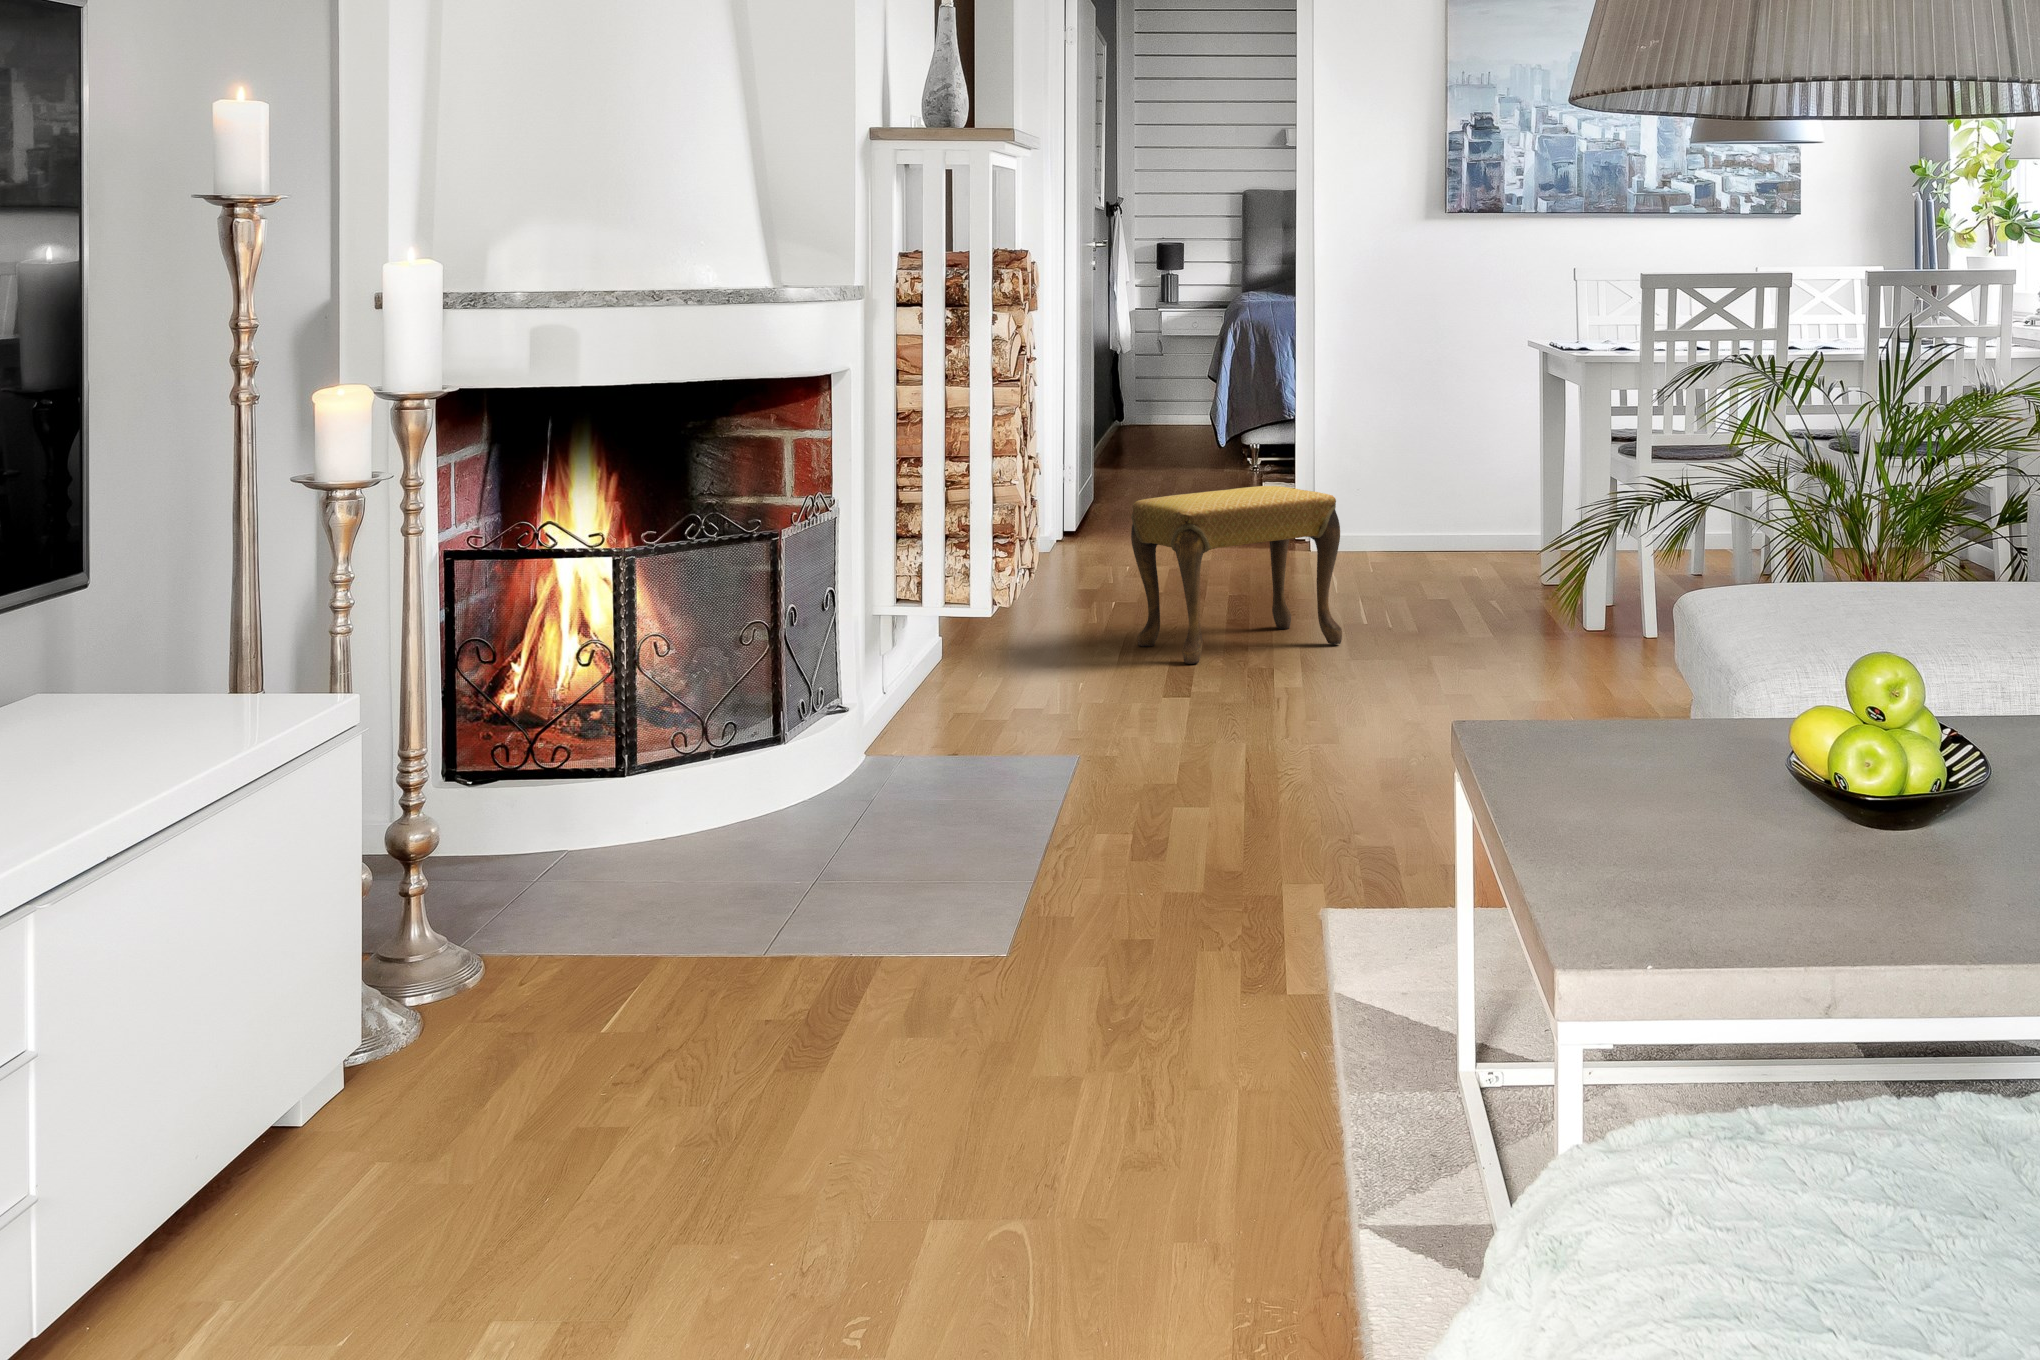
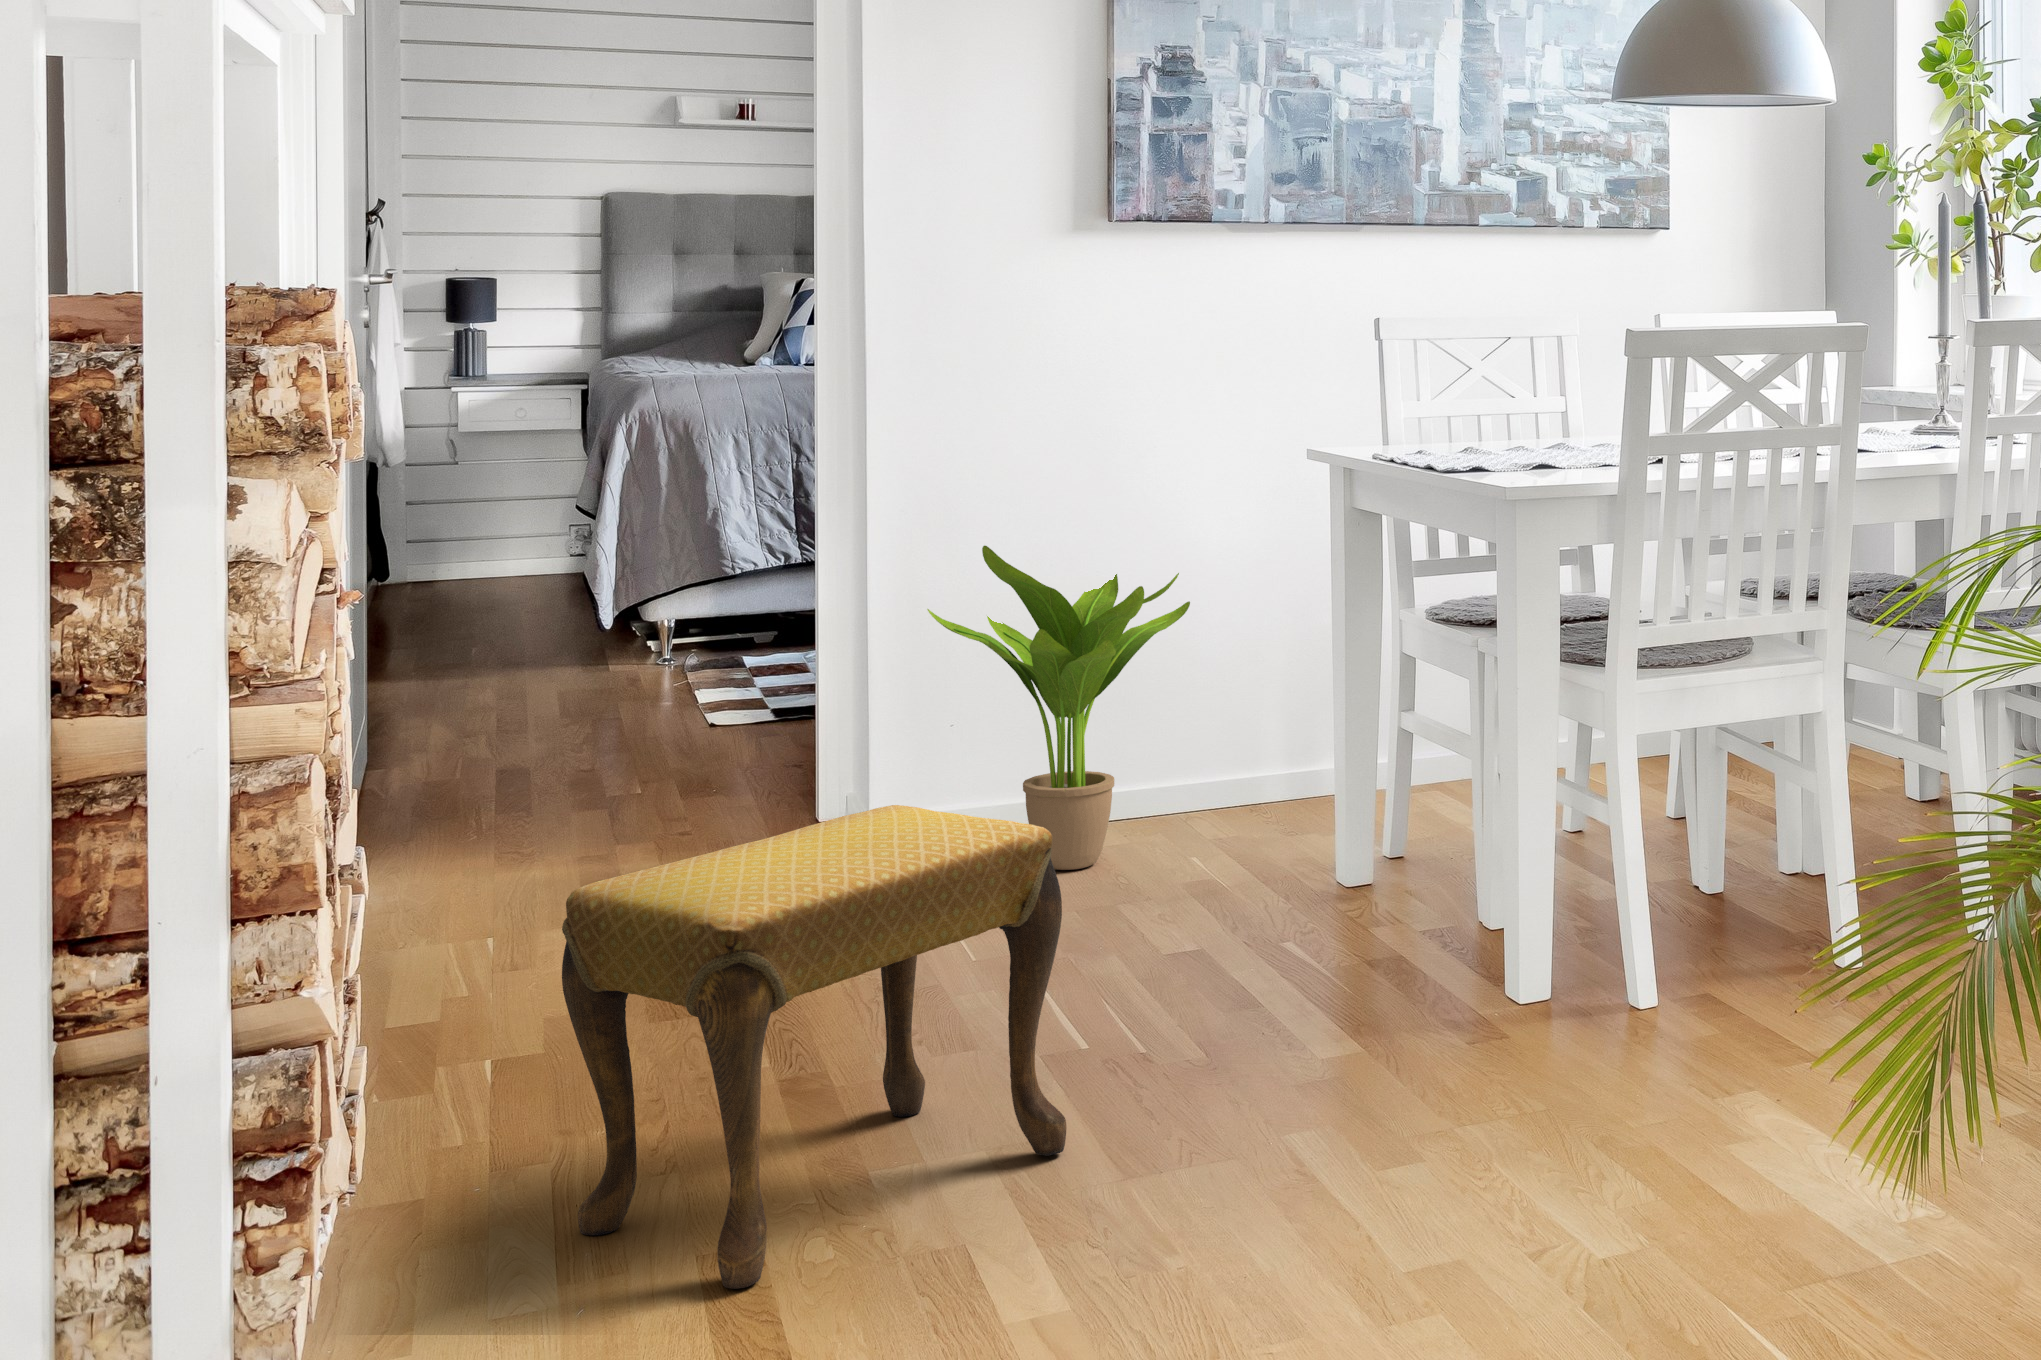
potted plant: none [1345,384,1488,561] -> present [927,546,1190,870]

